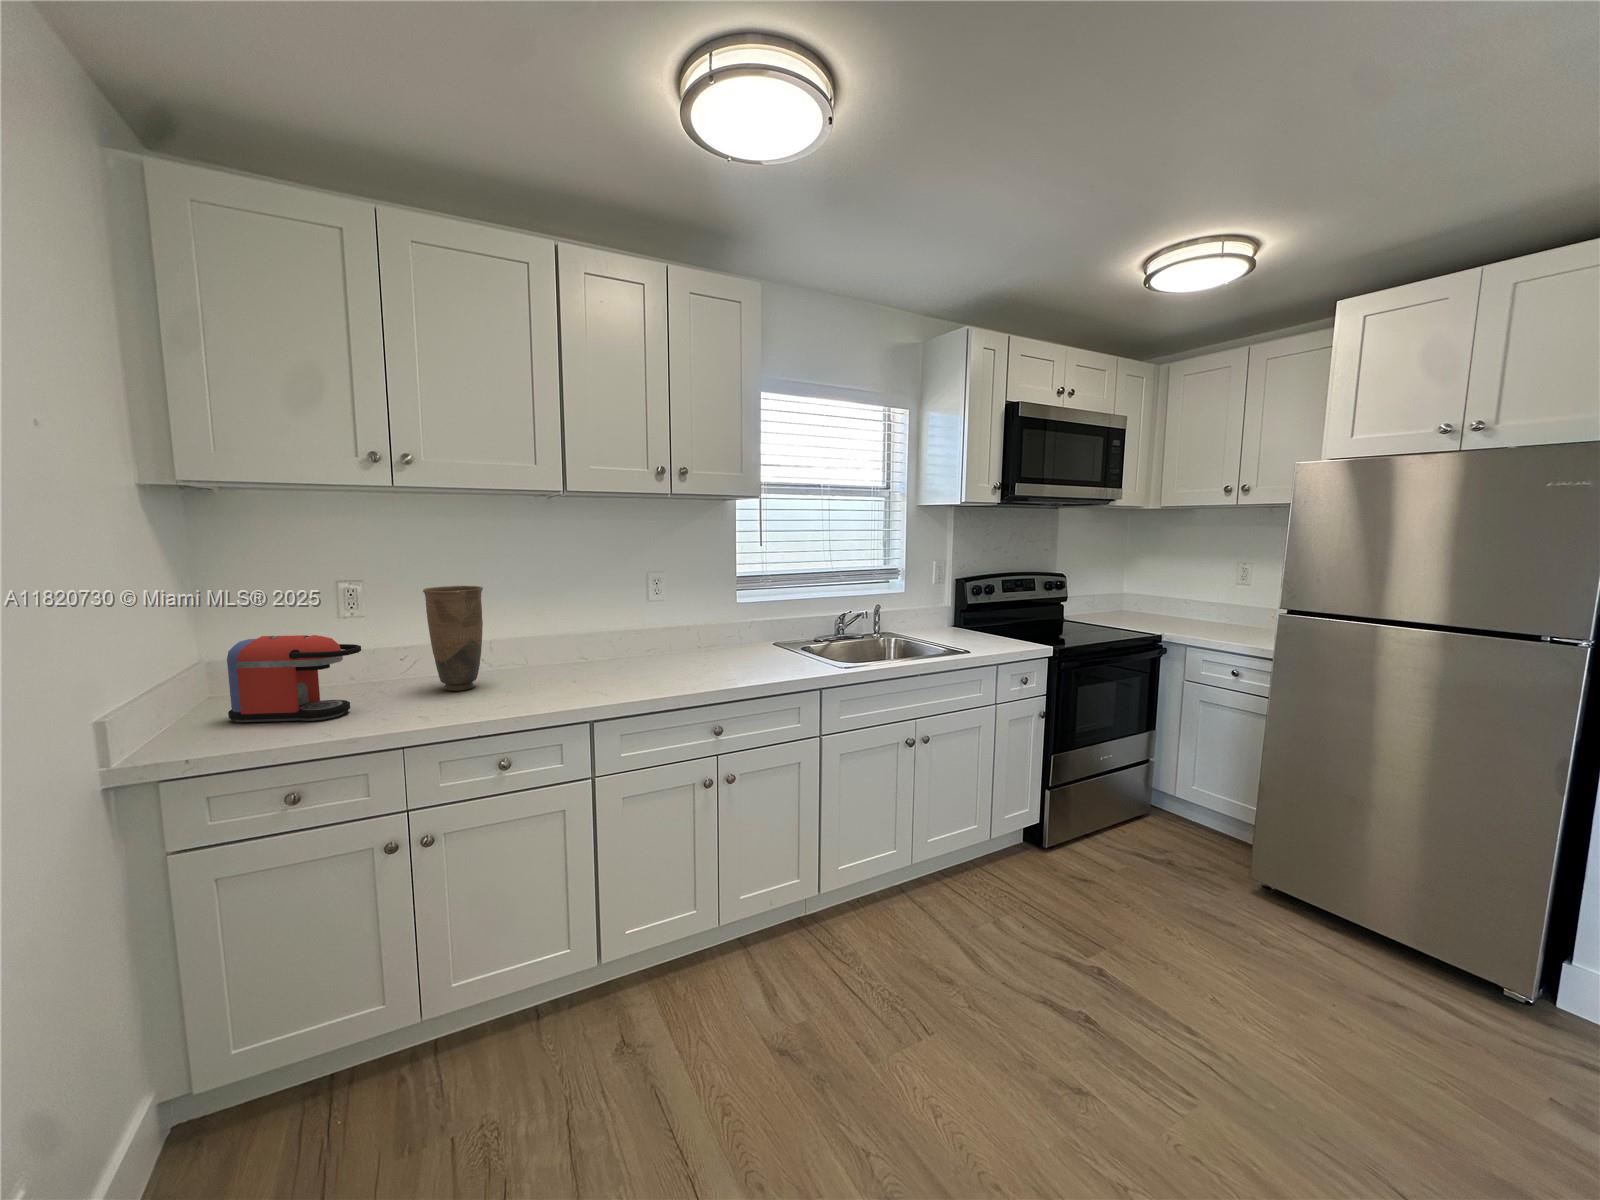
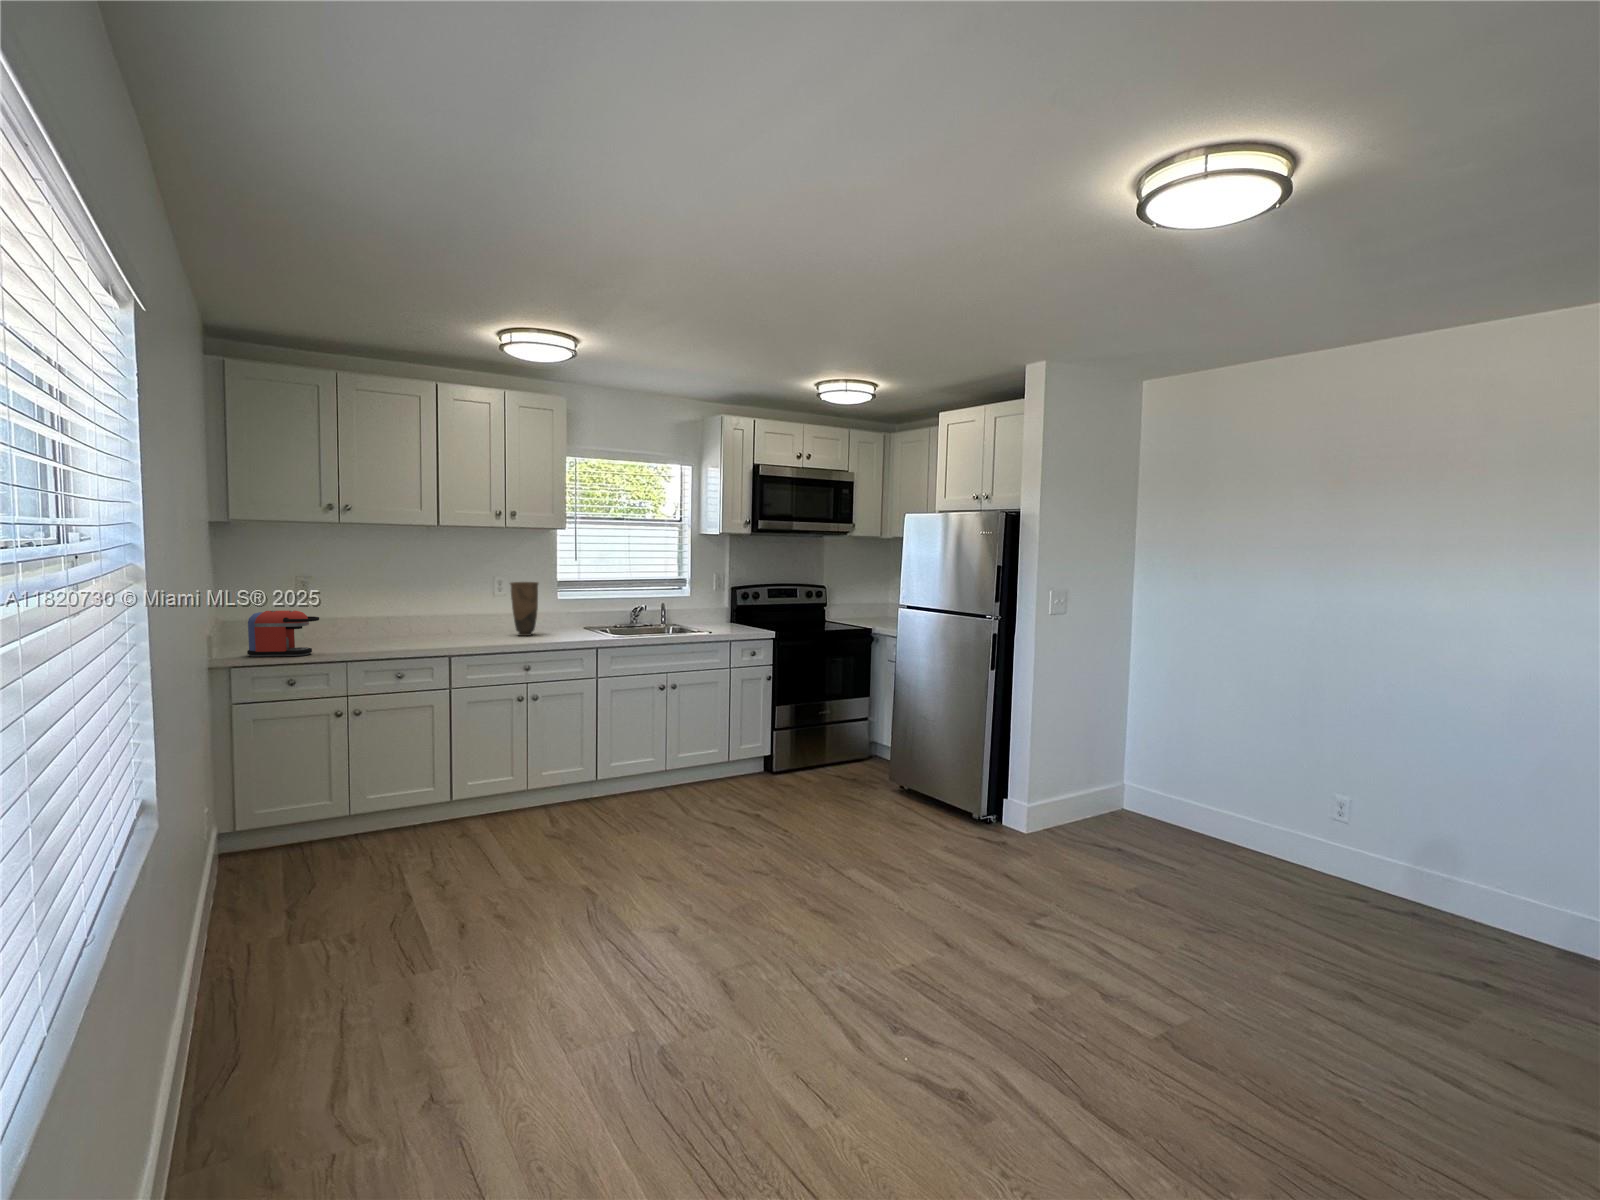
vase: present [423,586,483,691] -> present [510,582,538,636]

